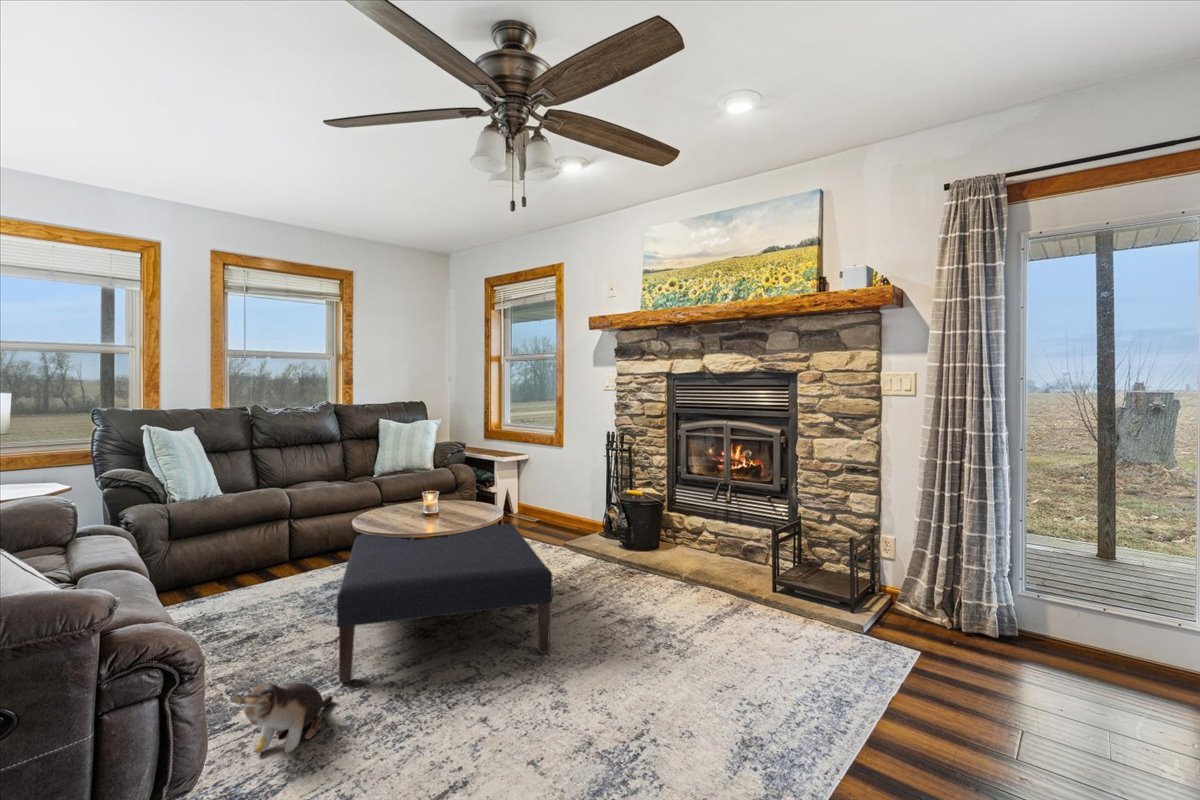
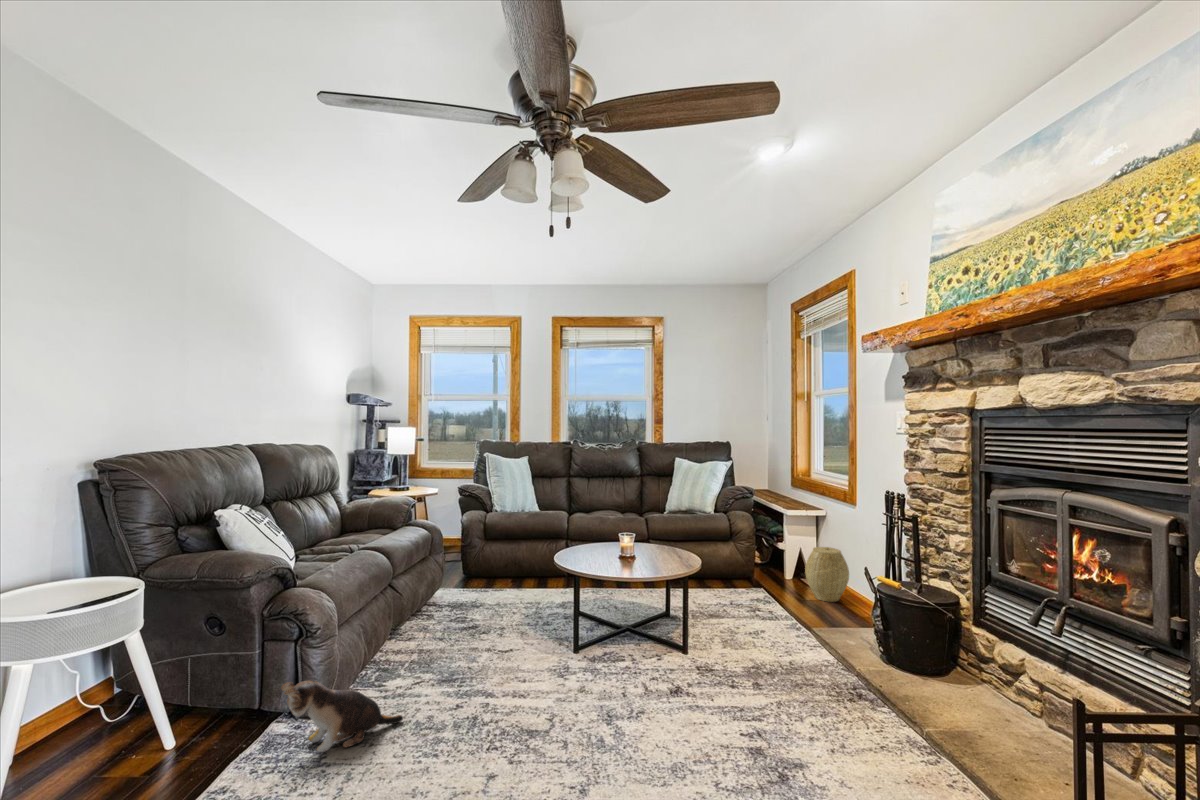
woven basket: none [526,482,558,524] -> present [805,547,849,602]
ottoman: present [337,524,553,683] -> none [425,569,688,766]

